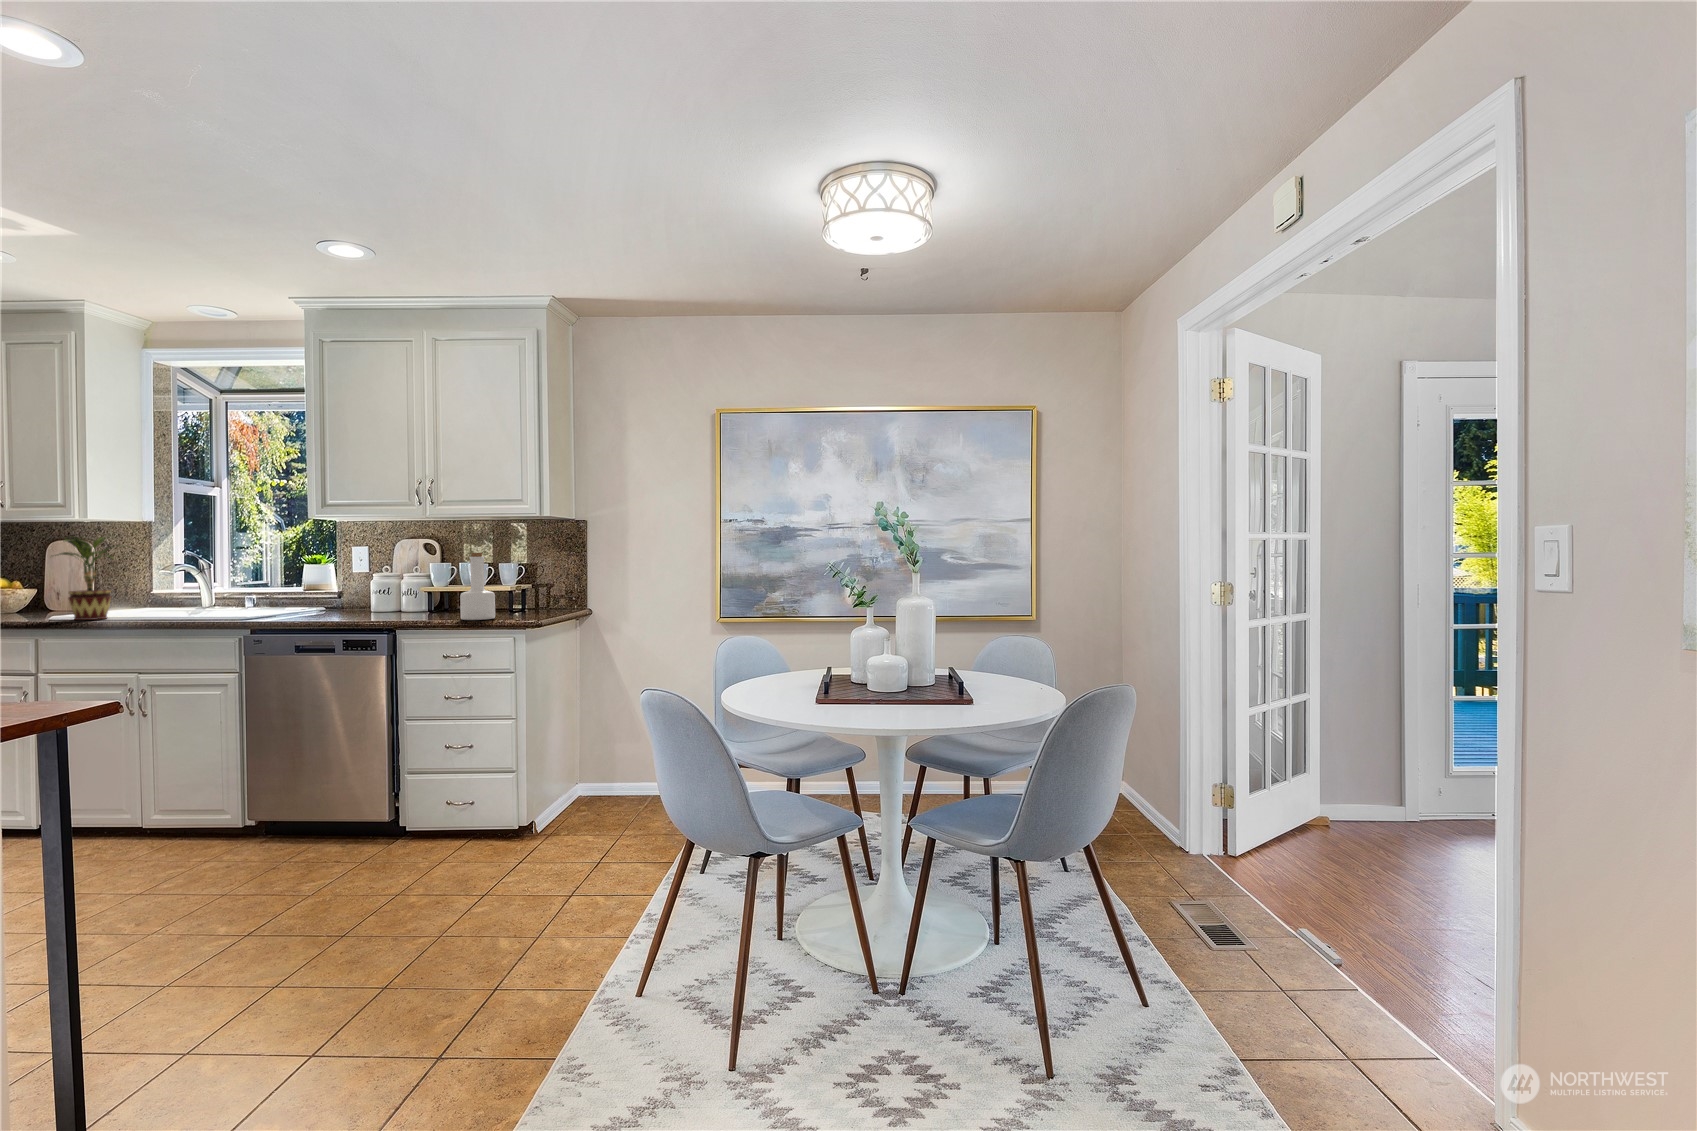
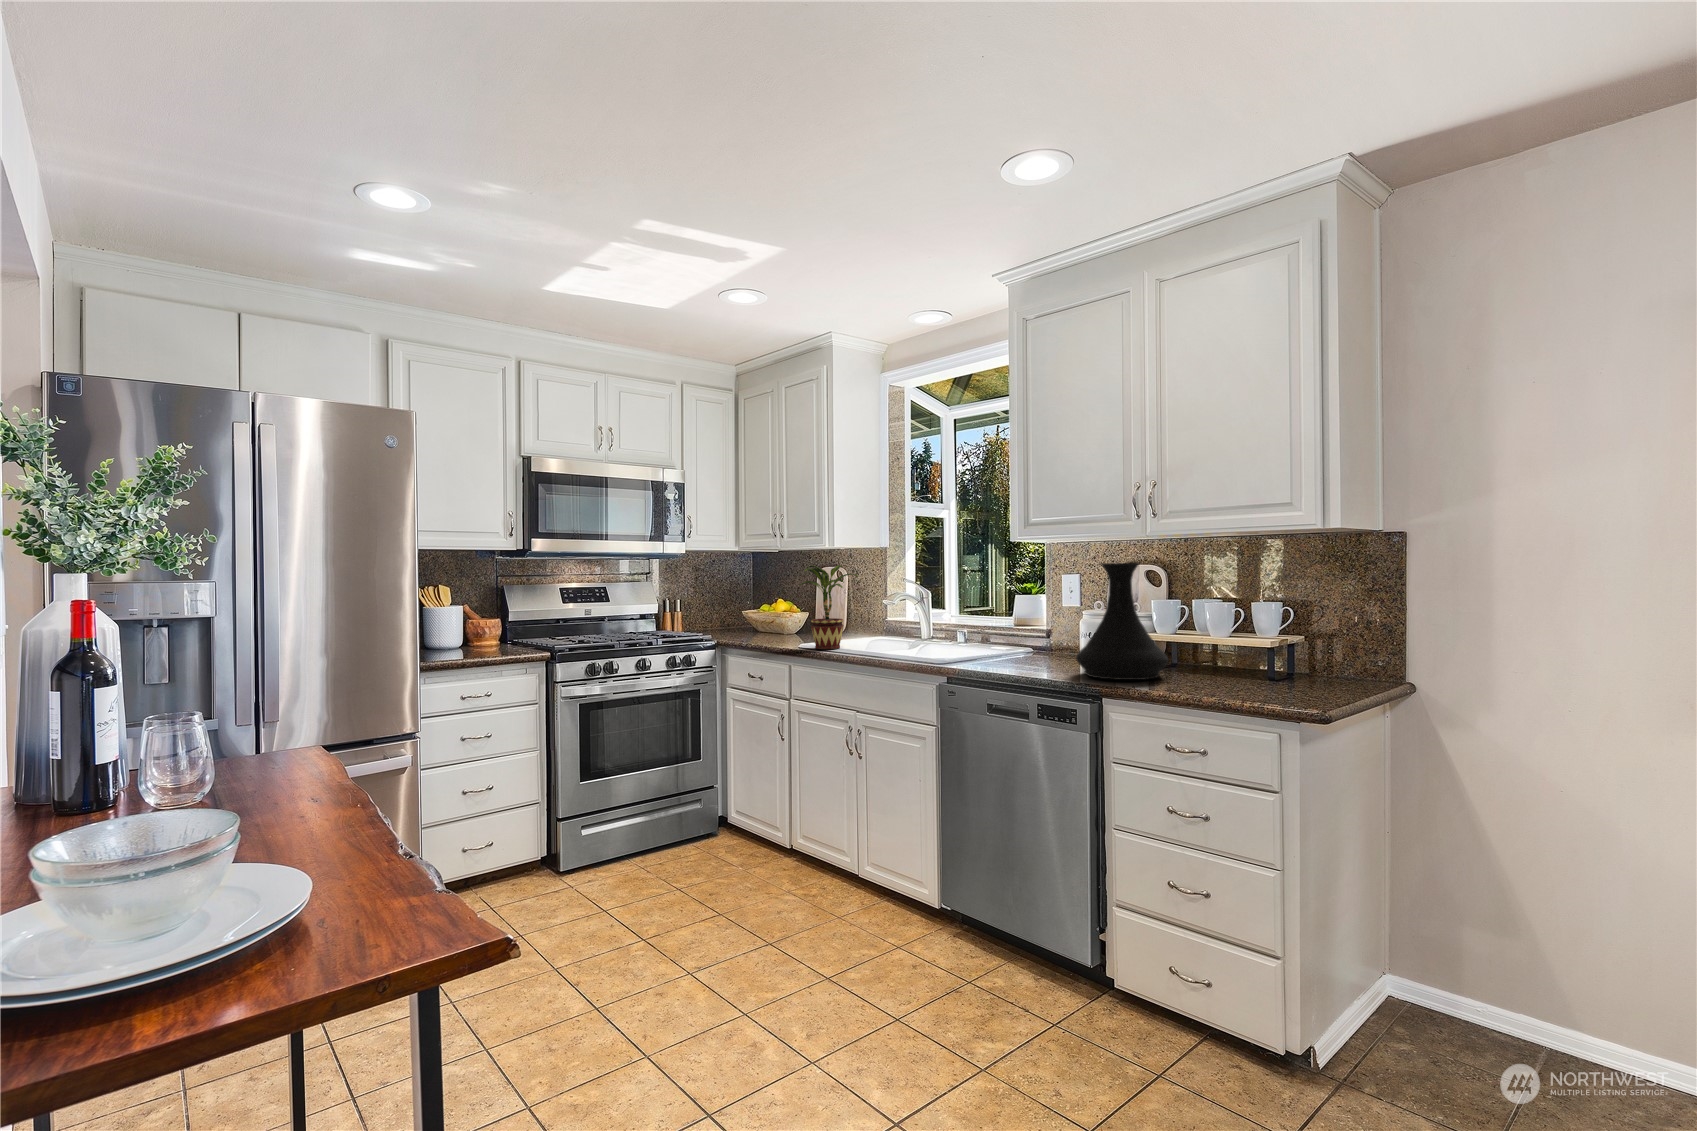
vase: none [372,535,443,618] -> present [1076,563,1168,680]
bottle: present [460,553,495,620] -> none [1193,589,1247,696]

